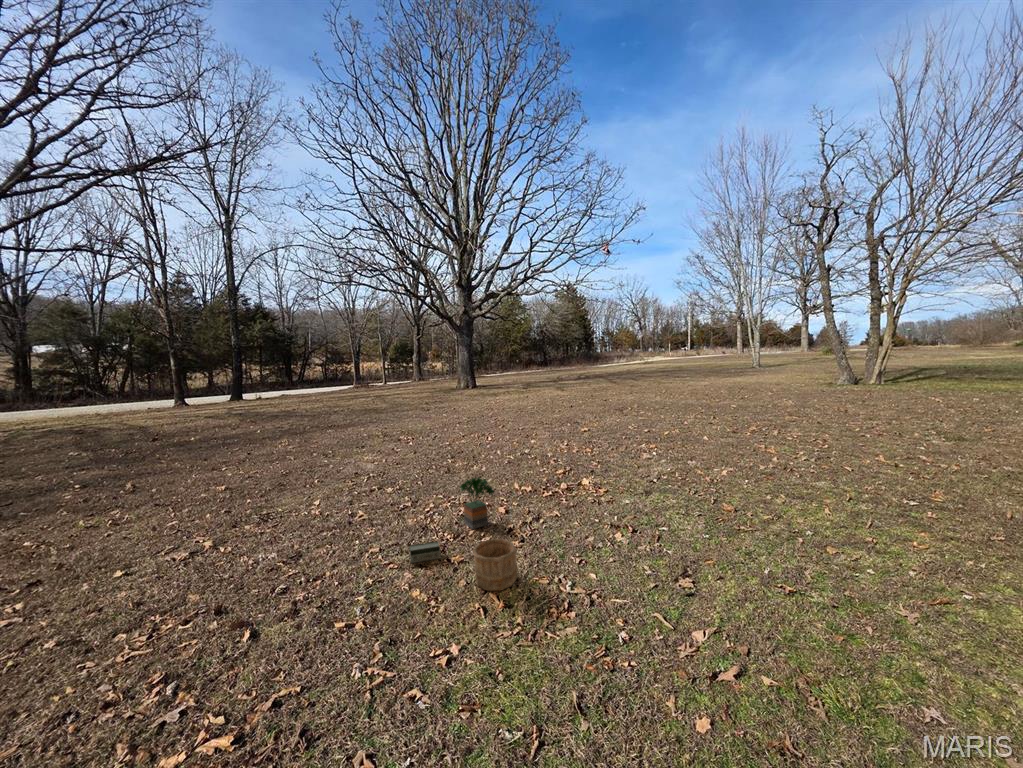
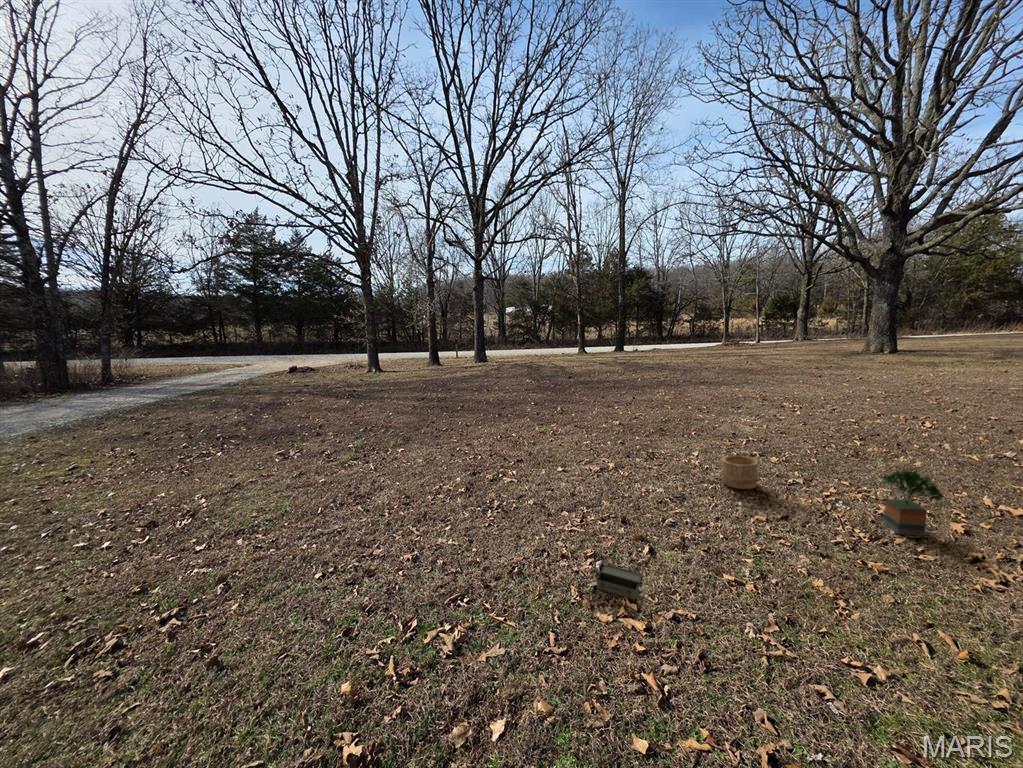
wooden bucket: present [473,539,517,591] -> present [722,455,758,489]
toolbox: present [409,541,441,563] -> present [597,565,642,600]

